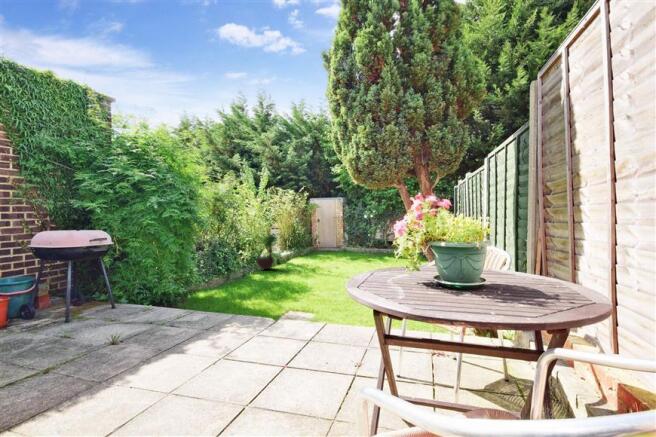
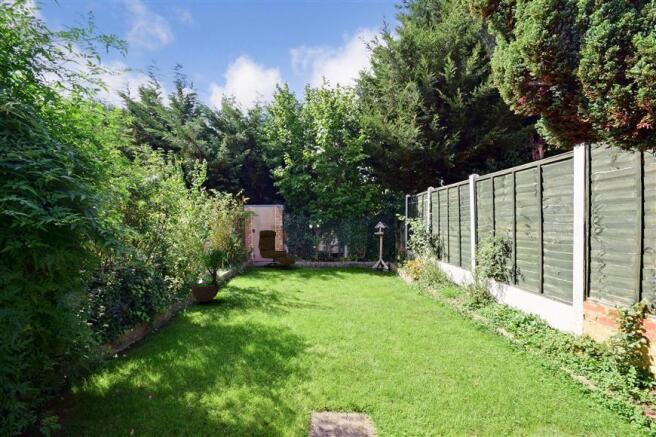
lounge chair: none [320,220,351,255] -> present [258,230,296,270]

